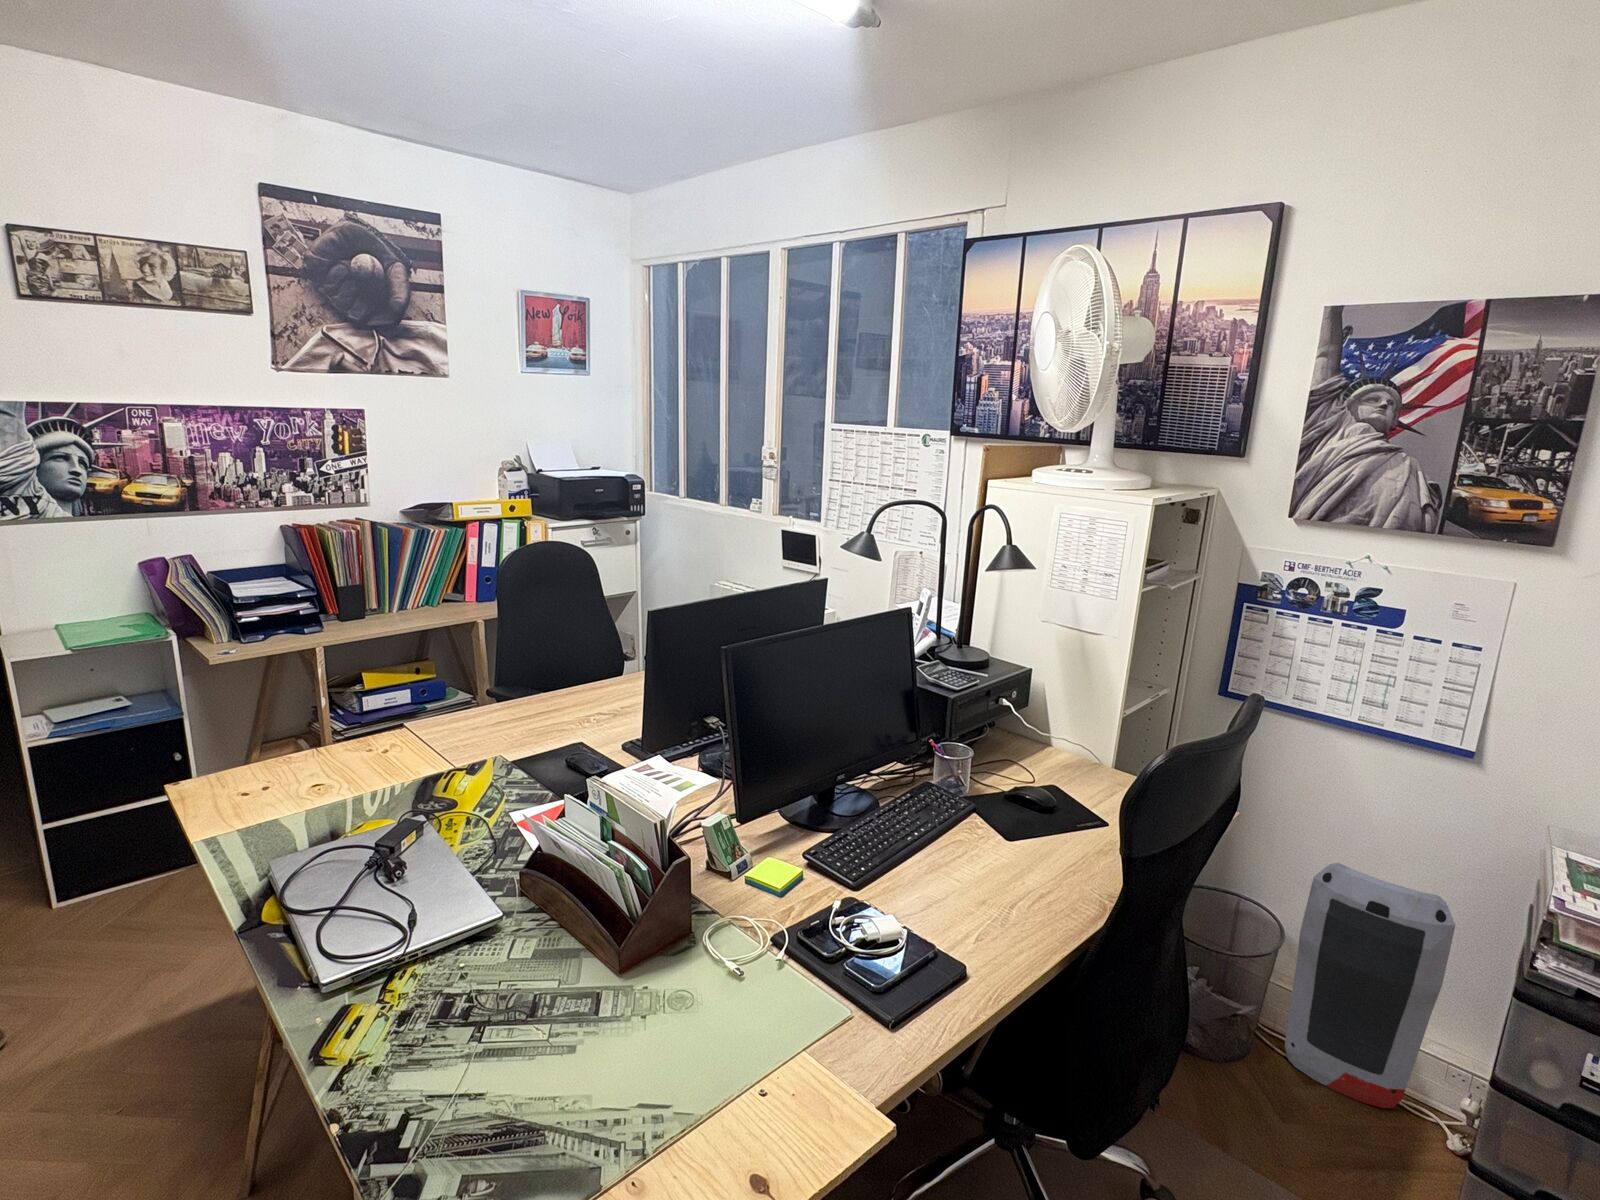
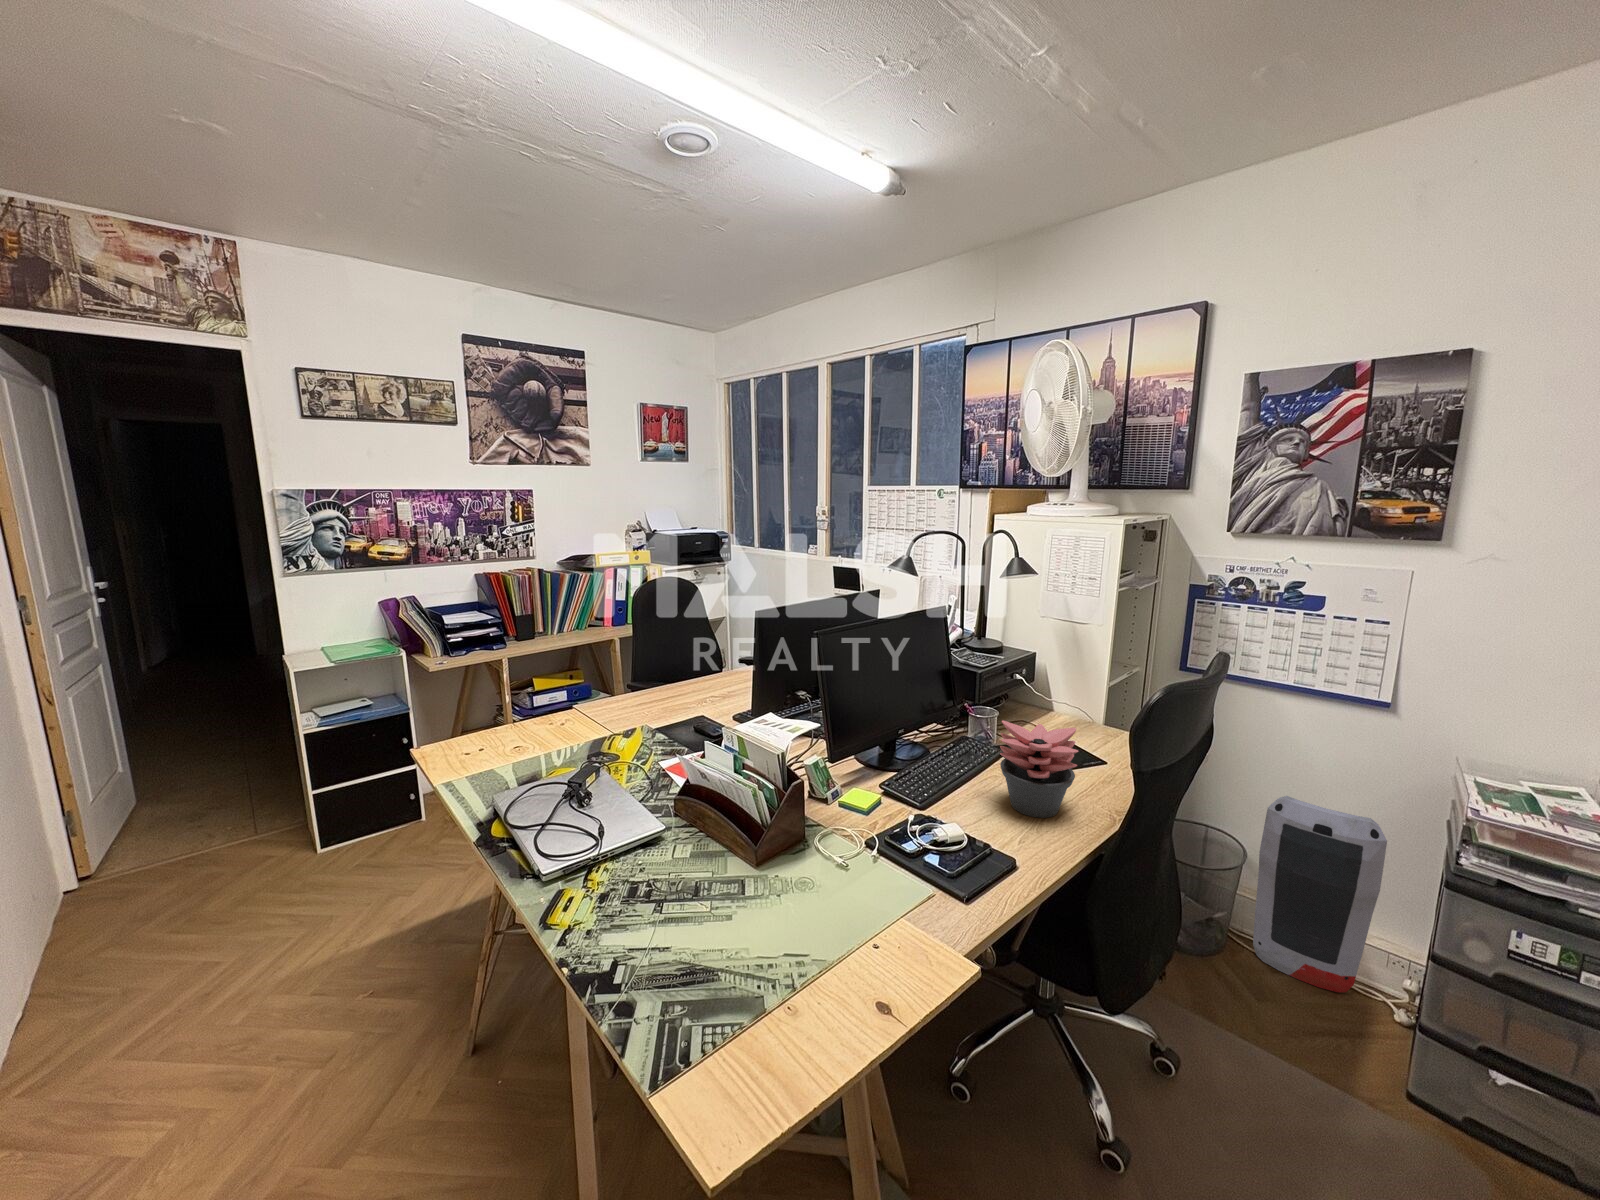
succulent plant: none [962,772,1065,904] -> present [1000,720,1078,818]

